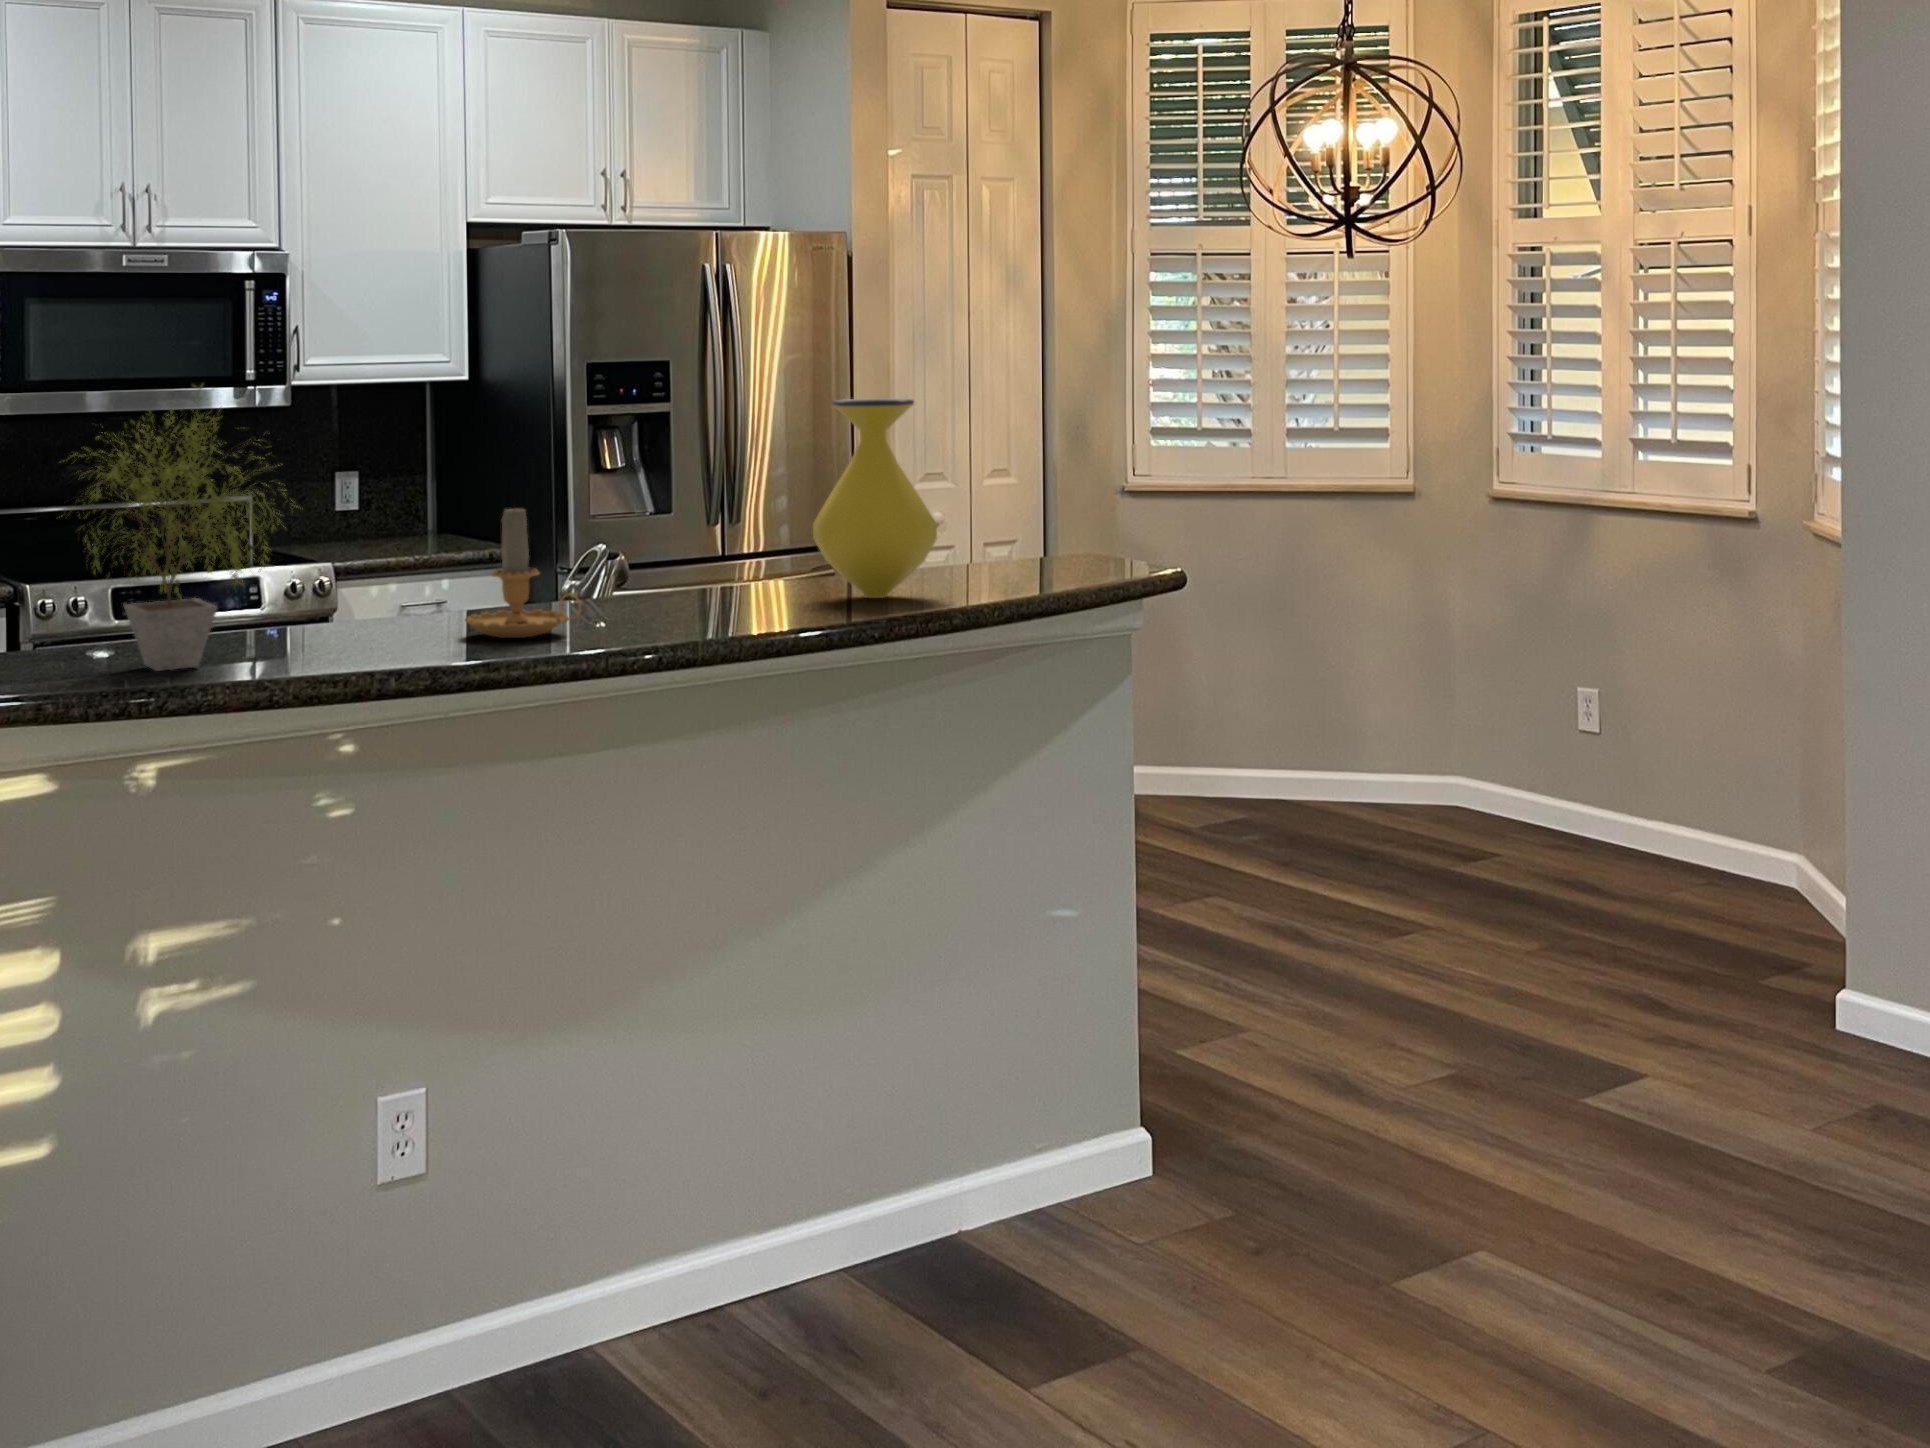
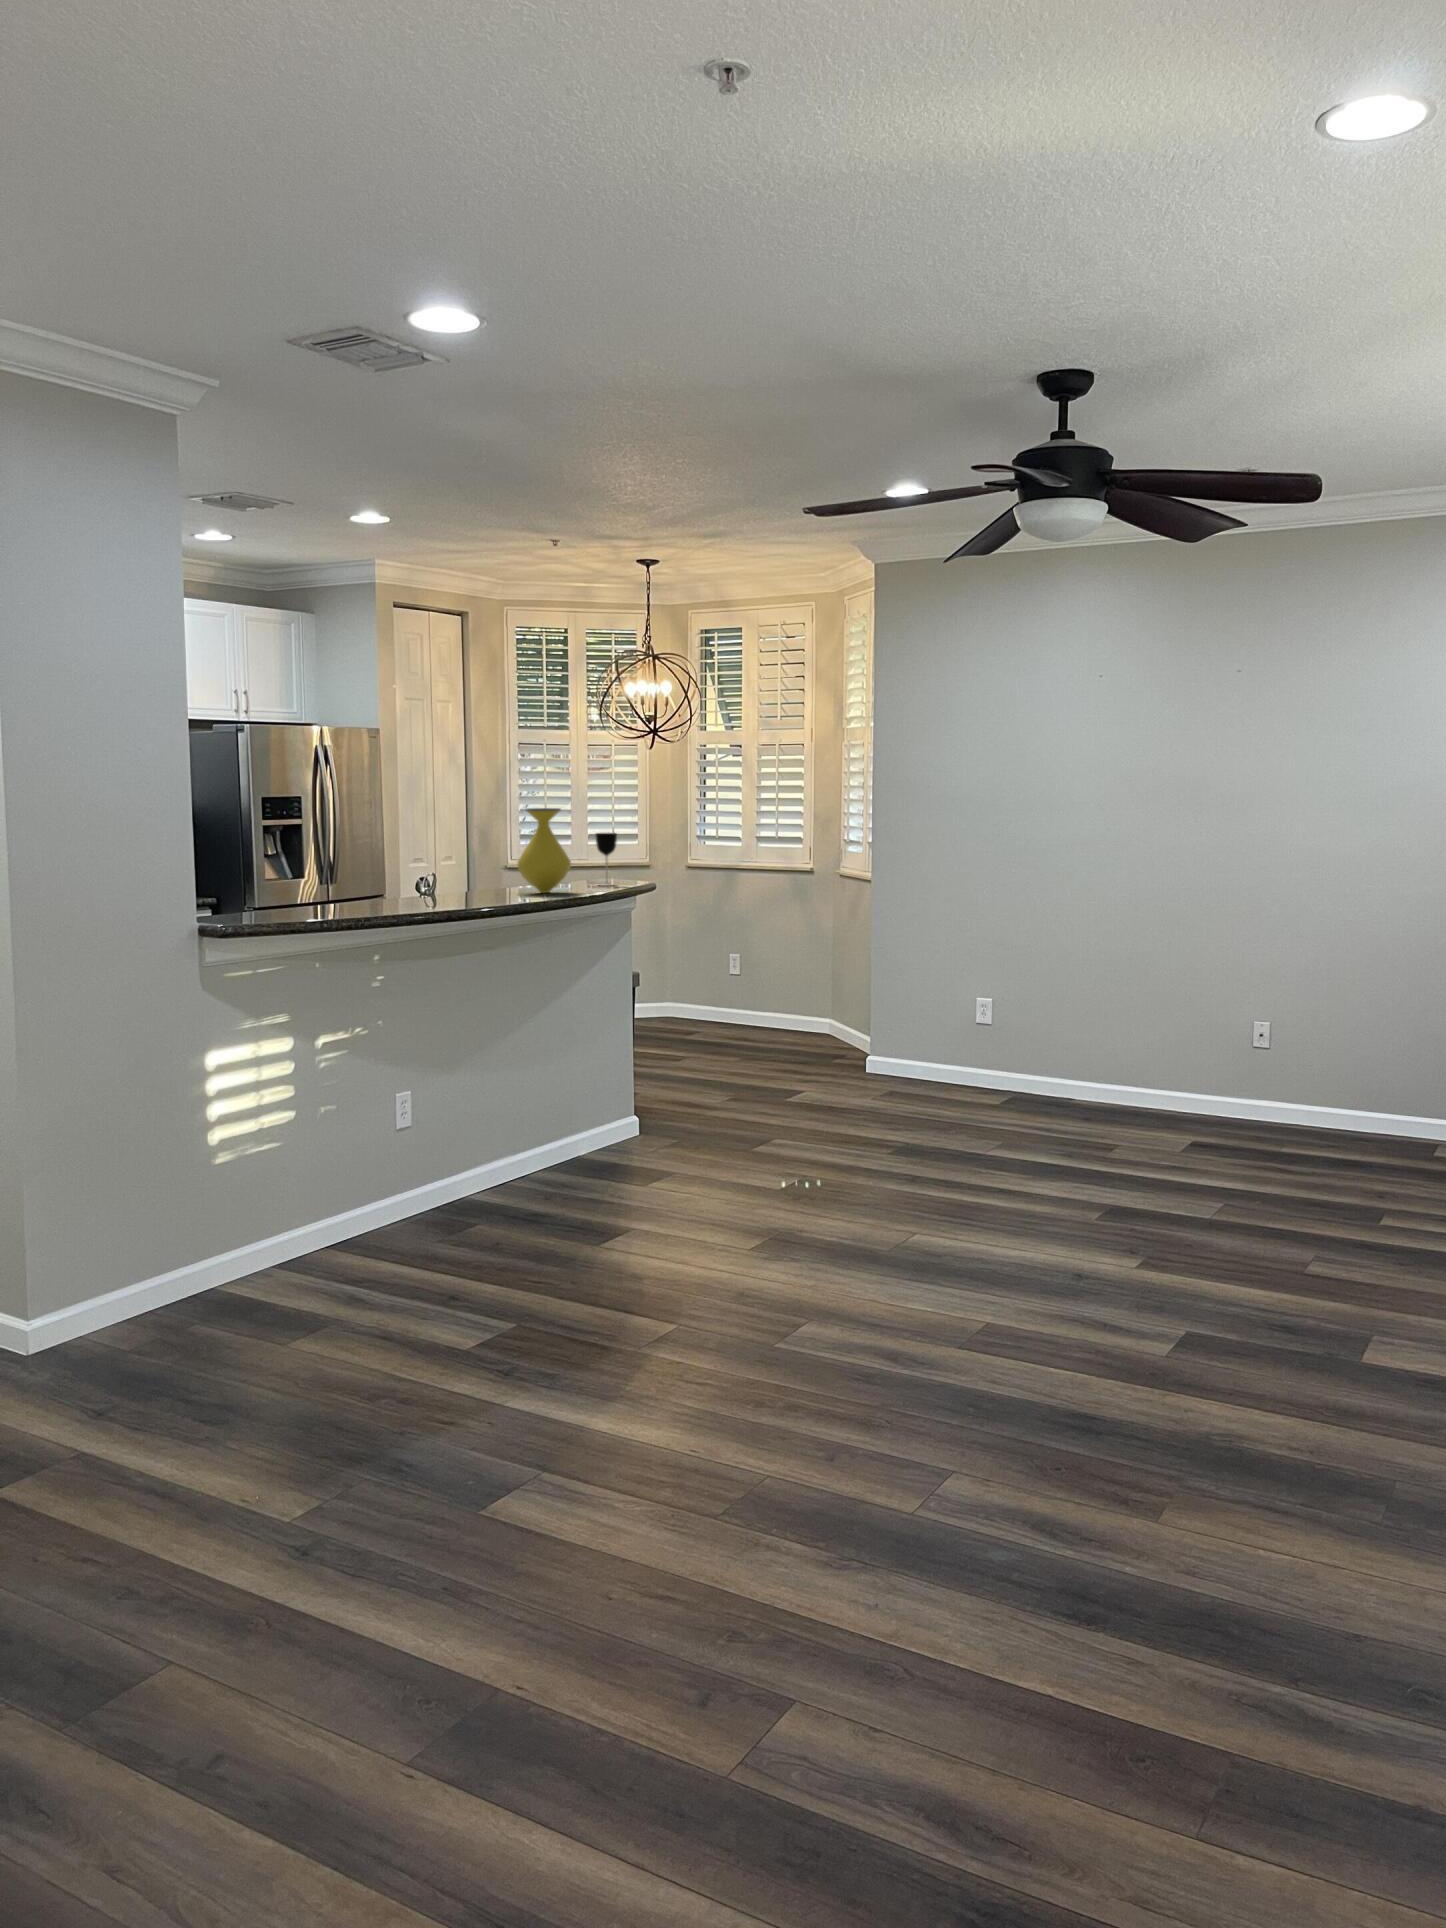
potted plant: present [78,385,284,671] -> none [273,796,379,917]
wine glass: none [1055,451,1104,576] -> present [595,833,617,886]
candle: present [465,508,581,638] -> none [414,849,468,906]

